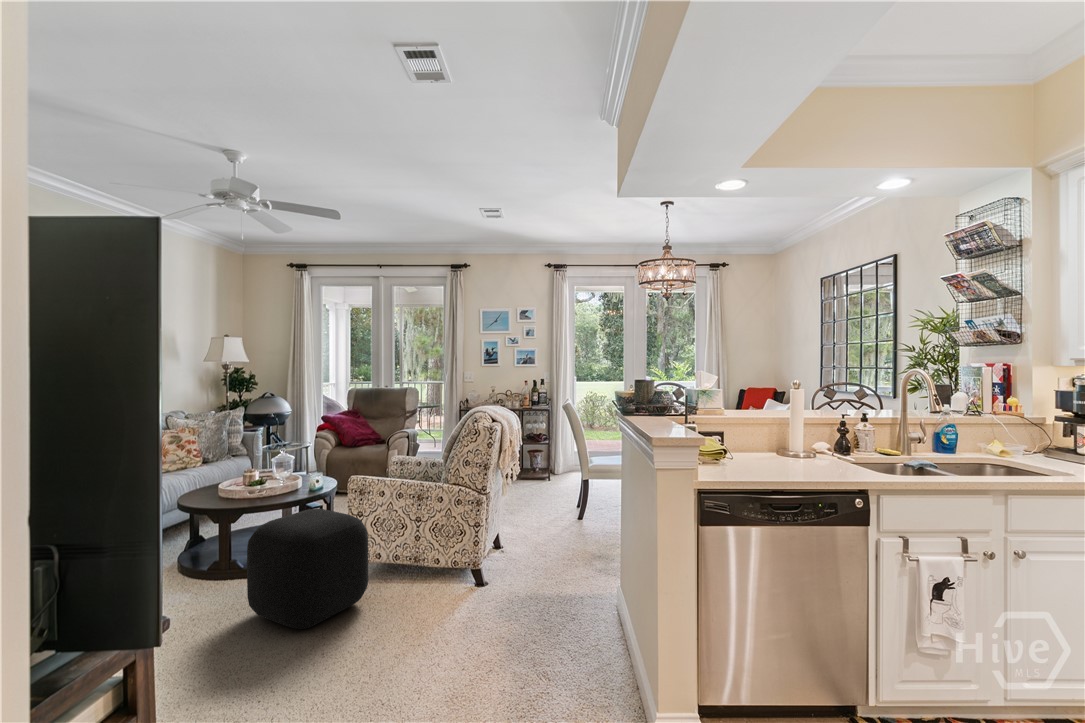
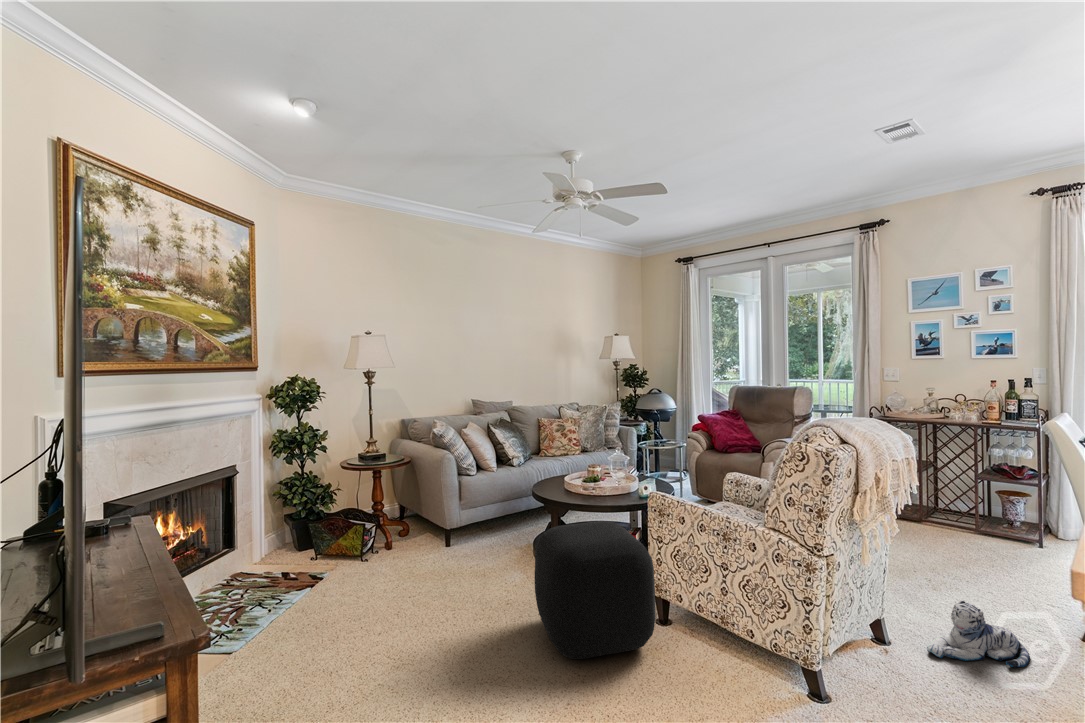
plush toy: none [521,512,563,548] -> present [927,600,1030,668]

